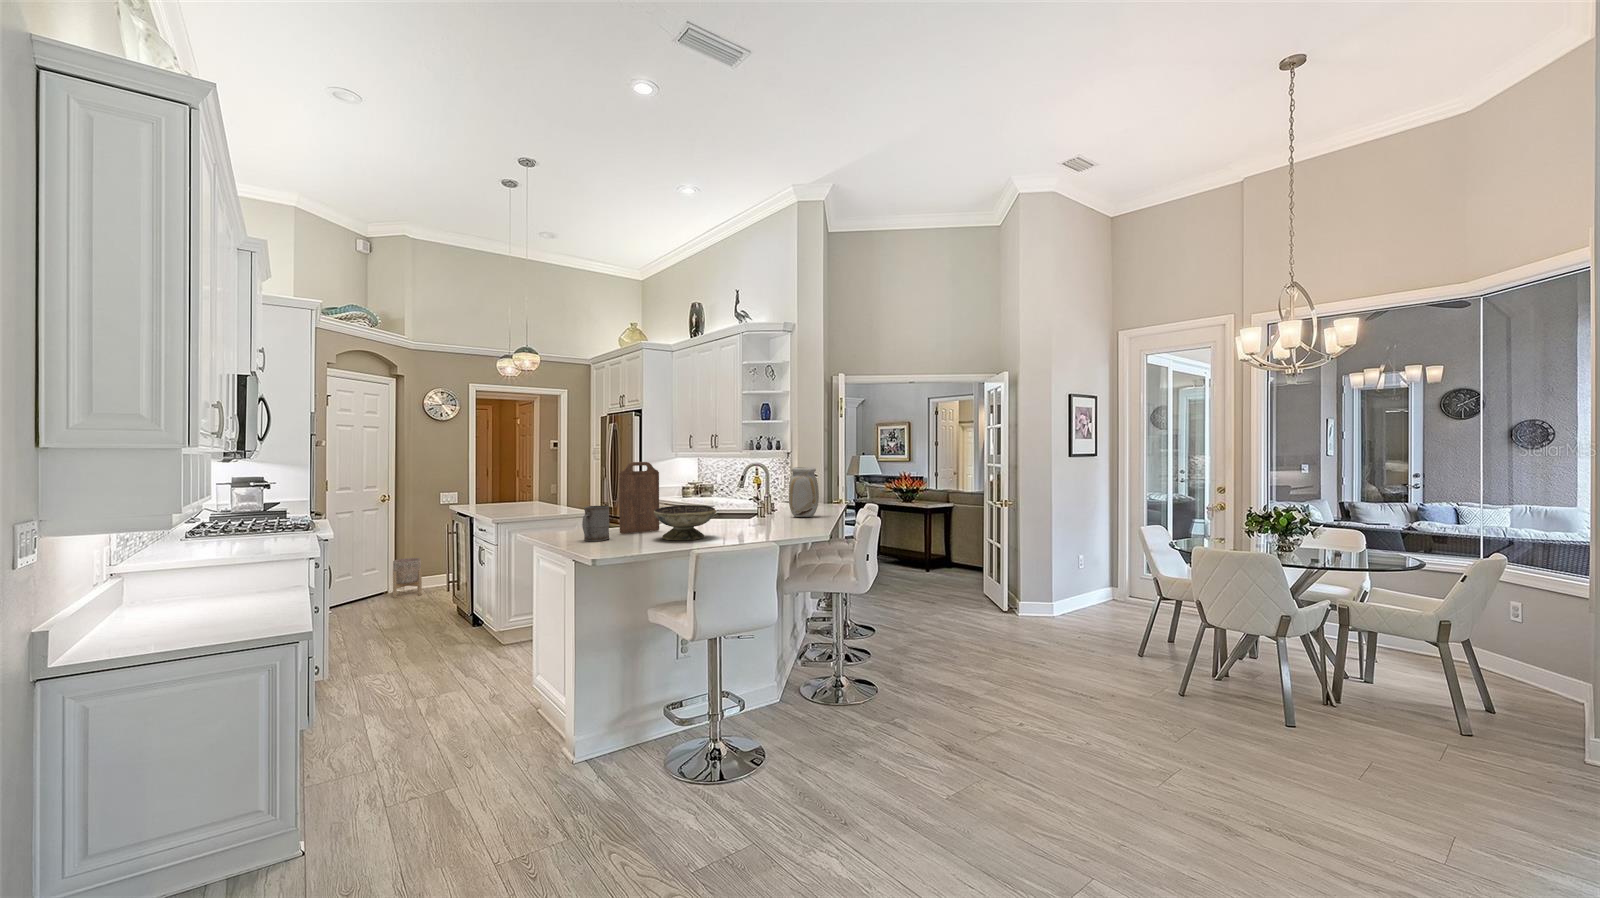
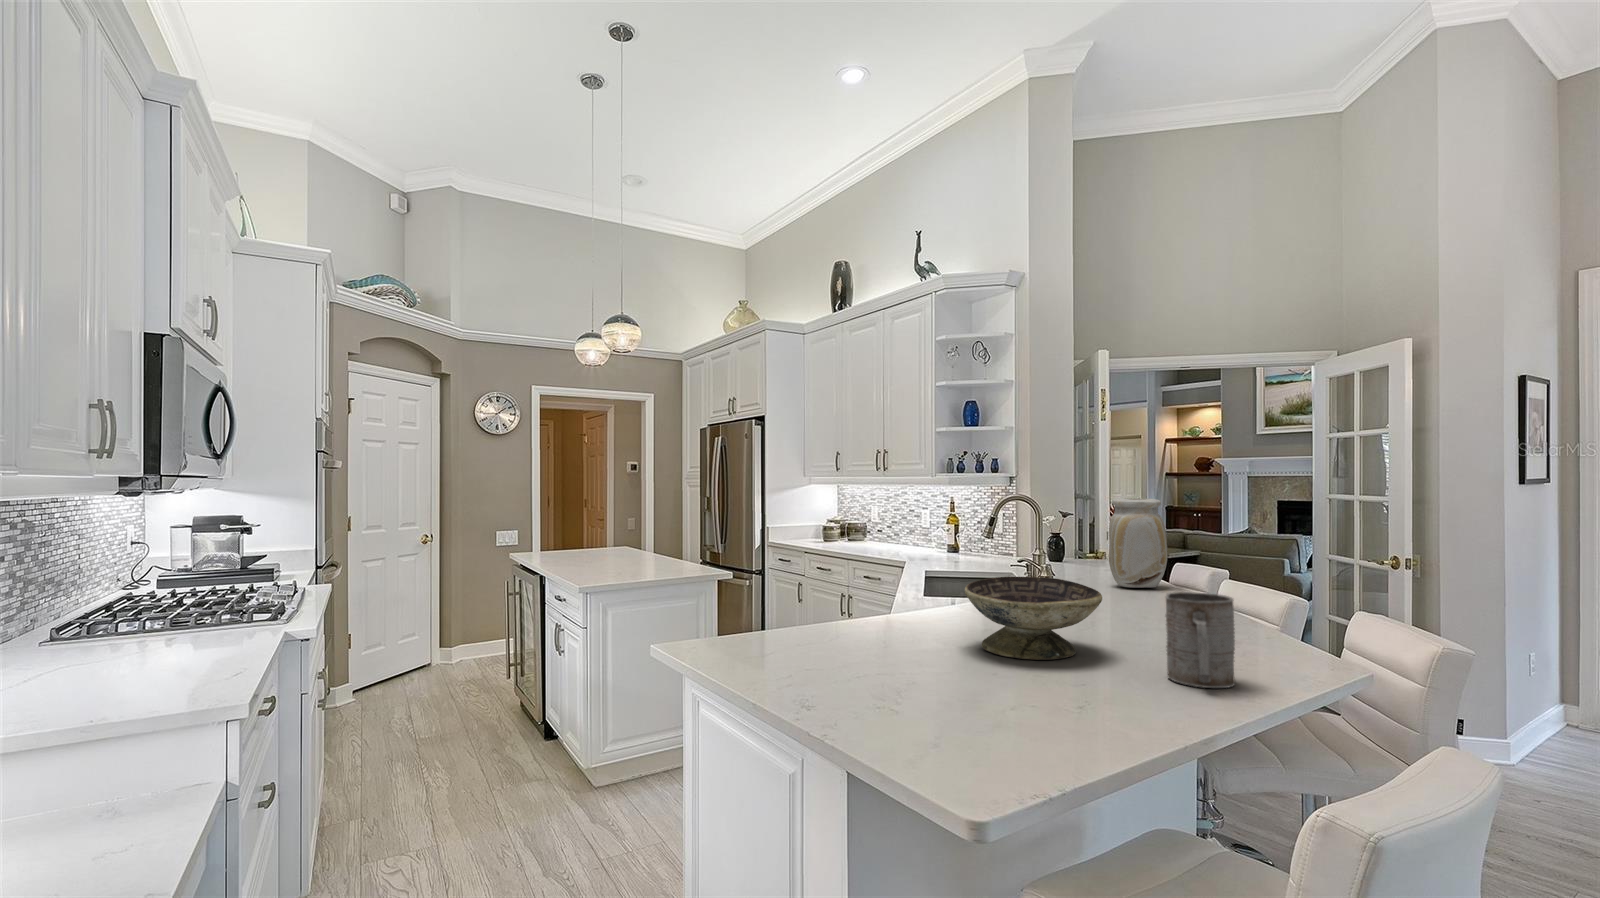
cutting board: present [619,462,659,534] -> none [865,489,933,631]
mug: present [582,506,609,541] -> present [1166,592,1235,688]
planter: present [393,558,422,598] -> none [430,625,469,683]

